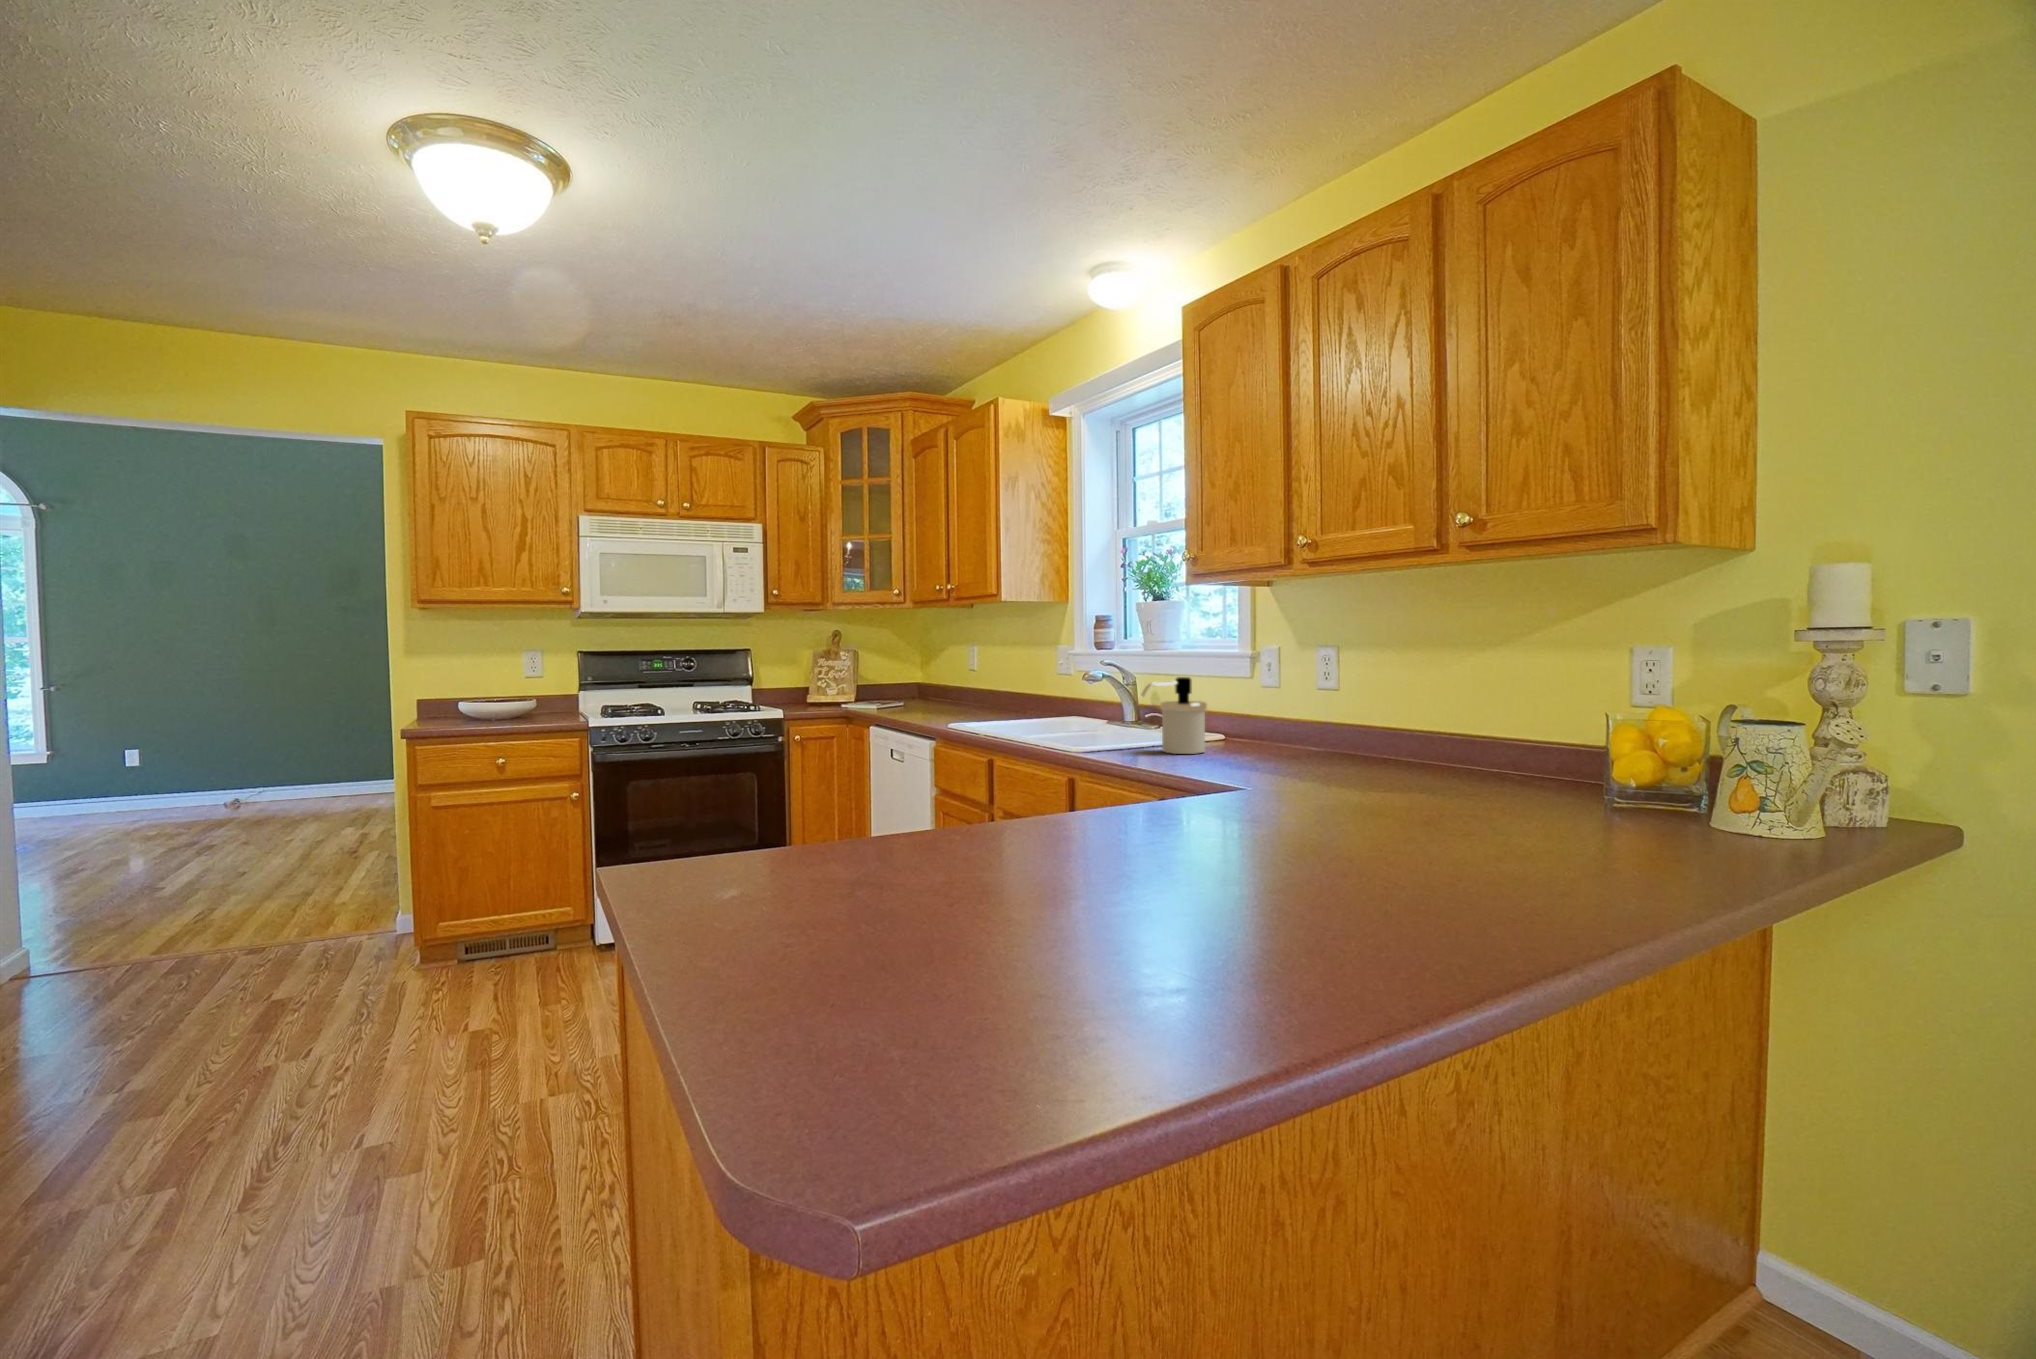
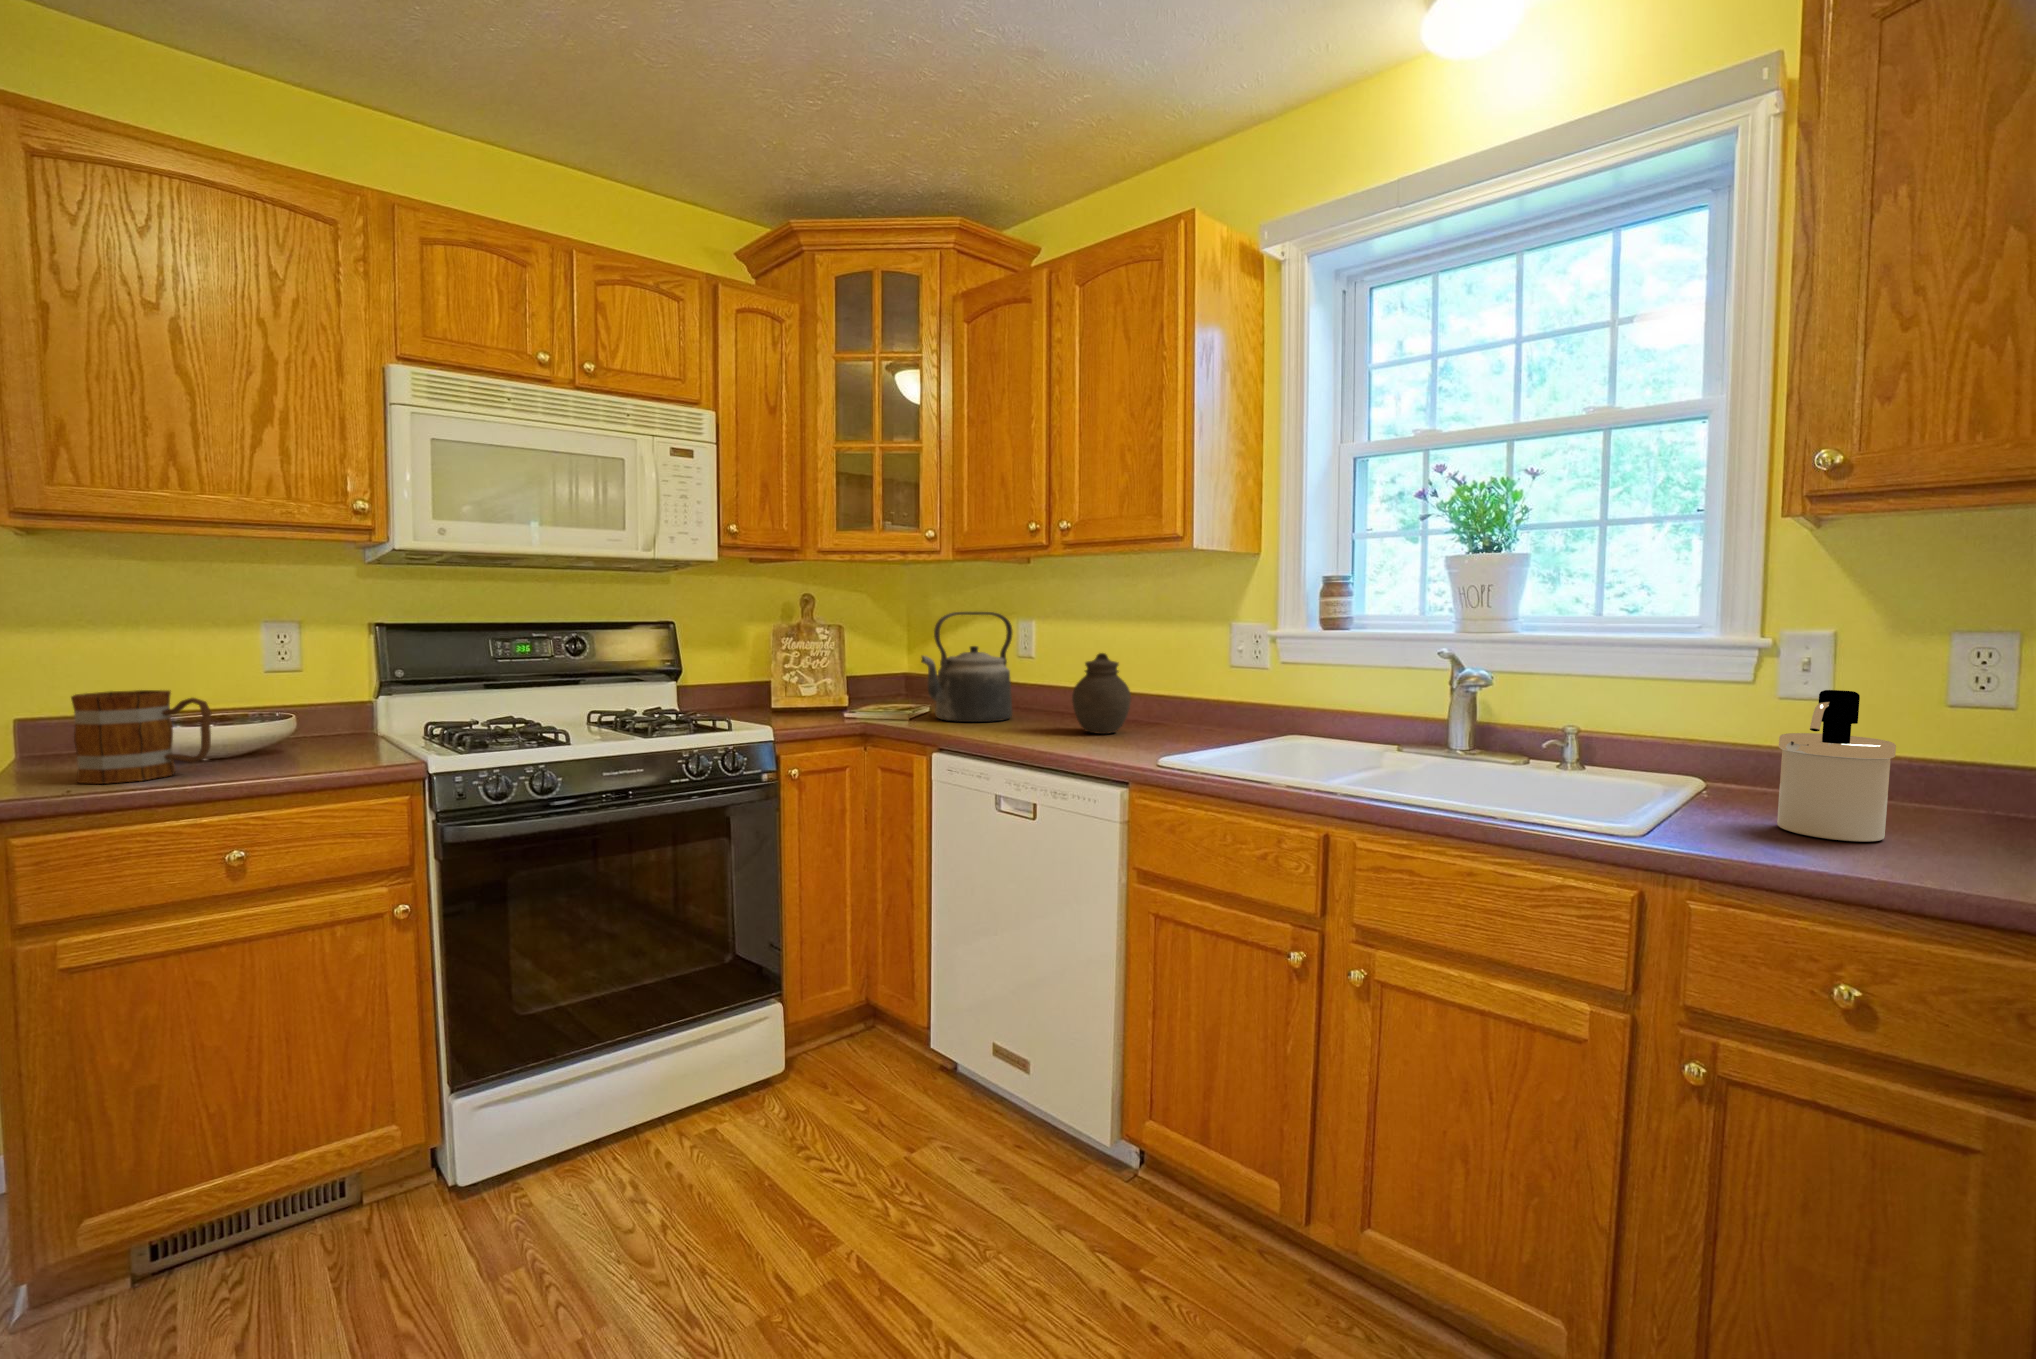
kettle: none [879,640,944,710] -> present [921,612,1012,722]
jar: none [951,665,988,715] -> present [1072,653,1131,734]
mug: none [438,684,494,726] -> present [71,690,211,784]

